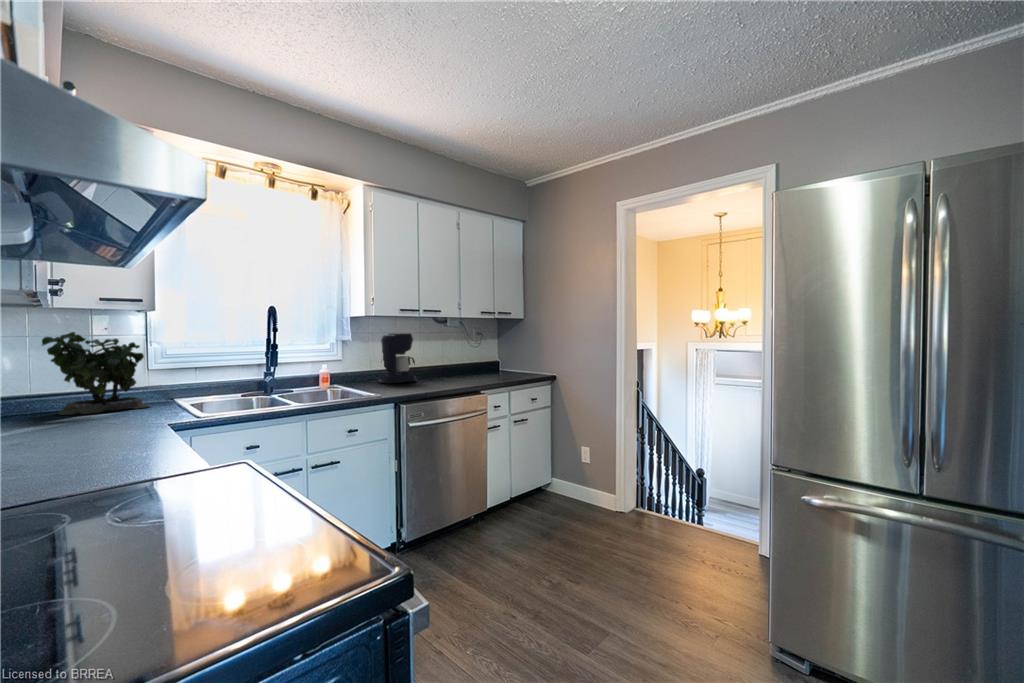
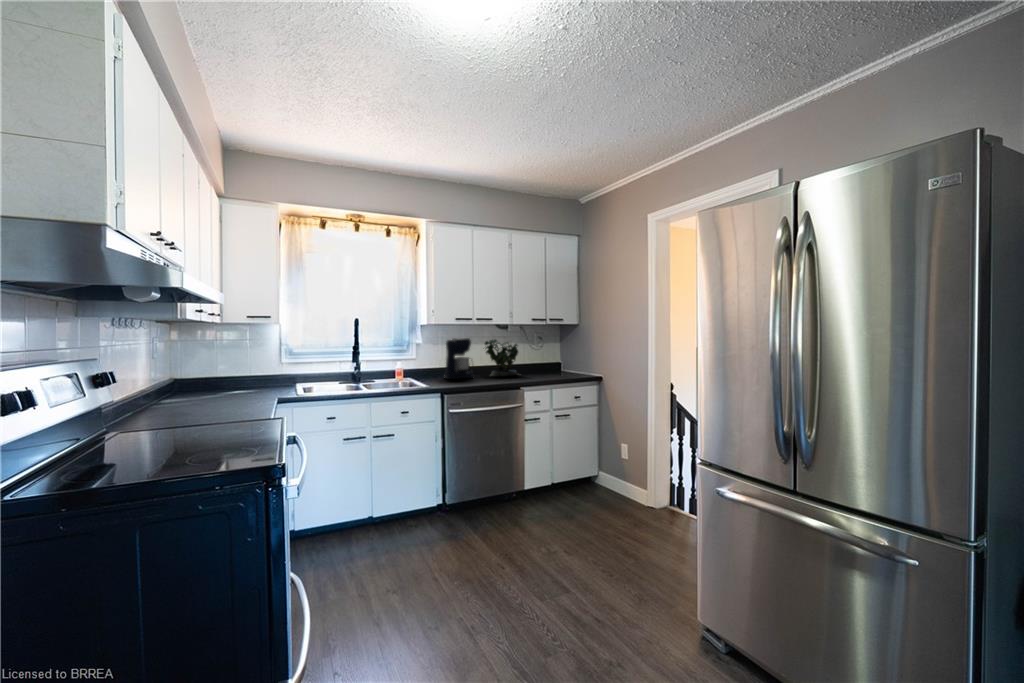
potted plant: present [42,328,150,415] -> present [485,339,519,376]

